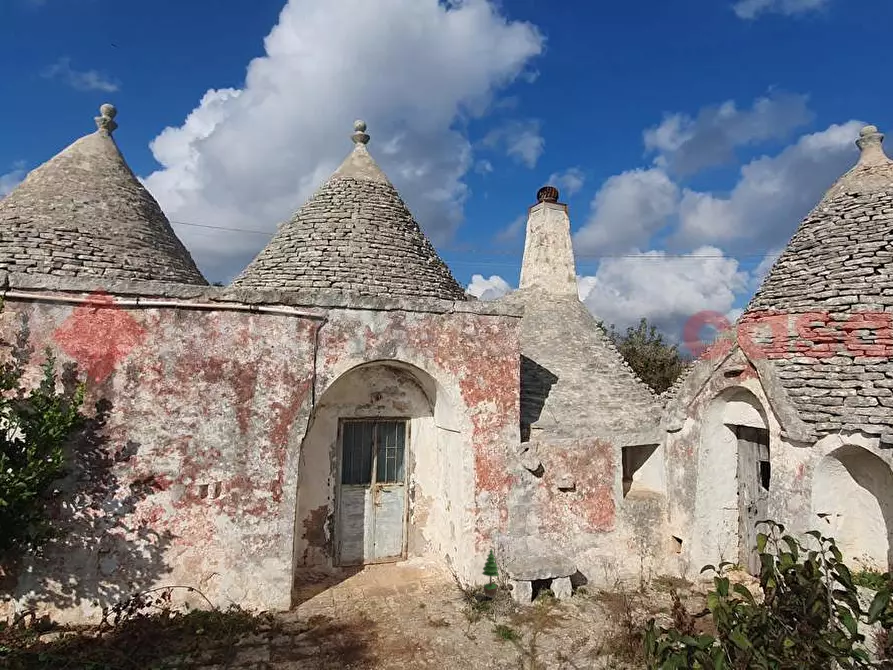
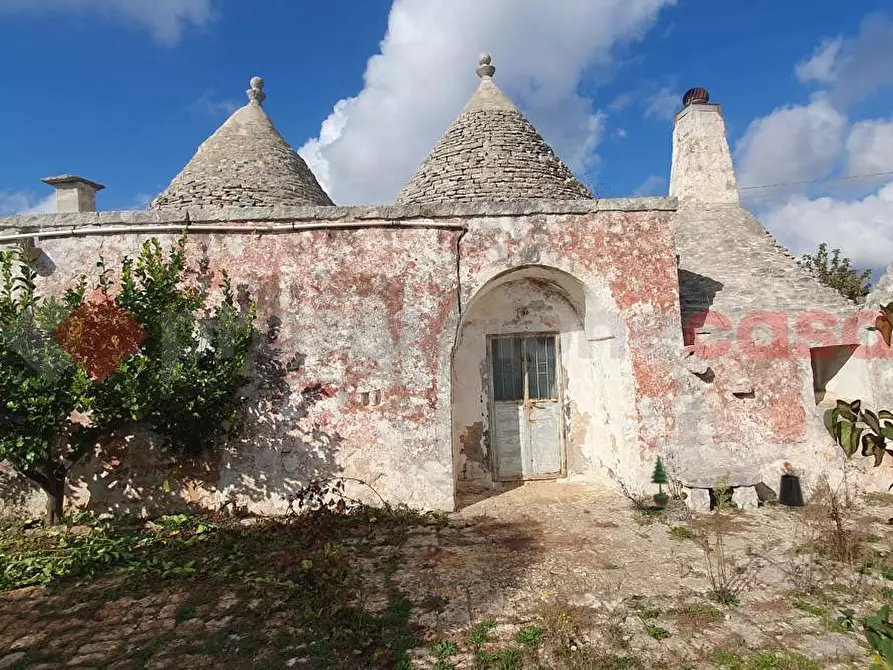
watering can: none [588,550,610,592] -> present [778,462,805,506]

